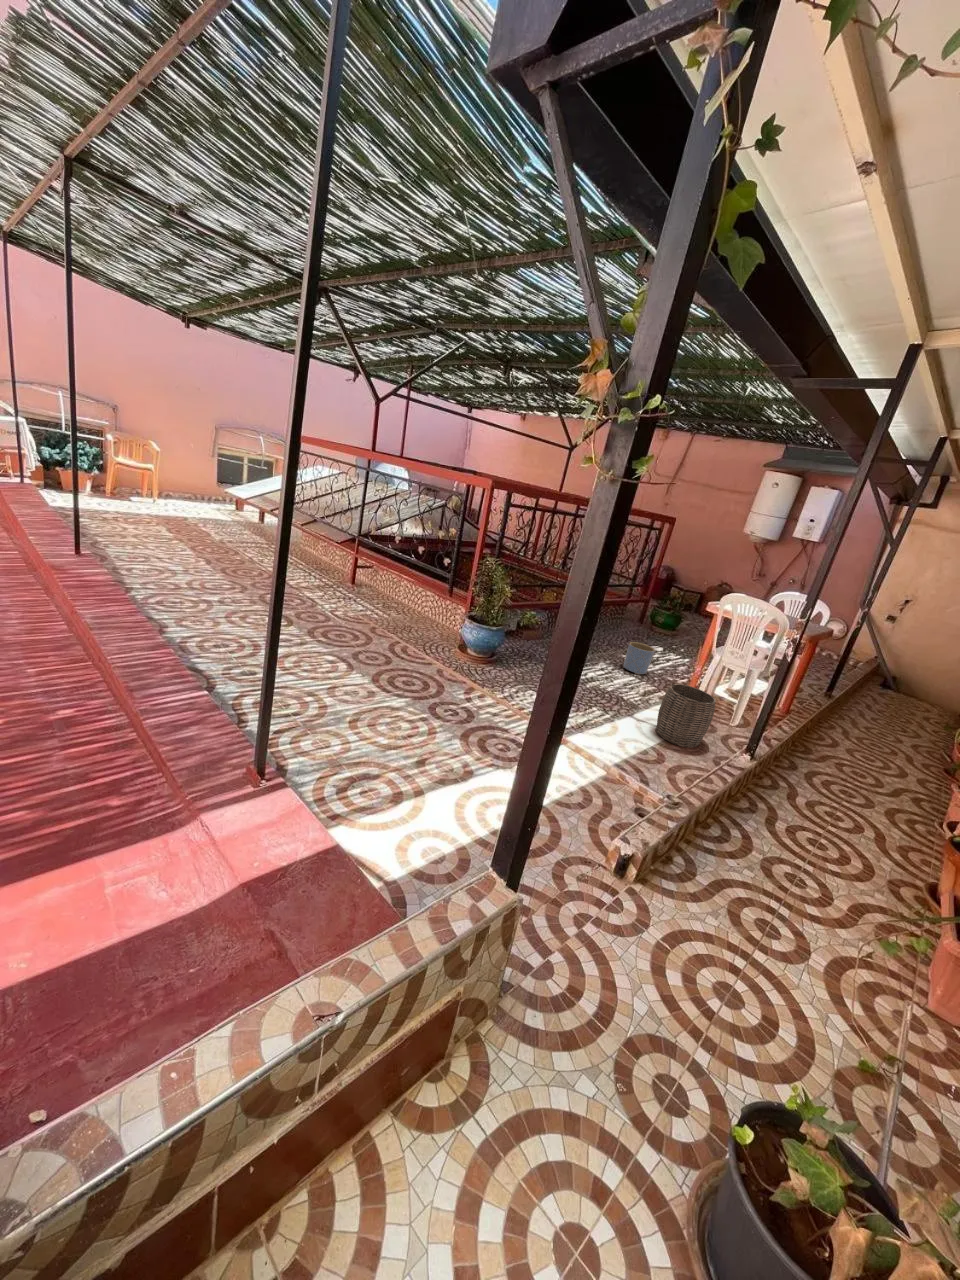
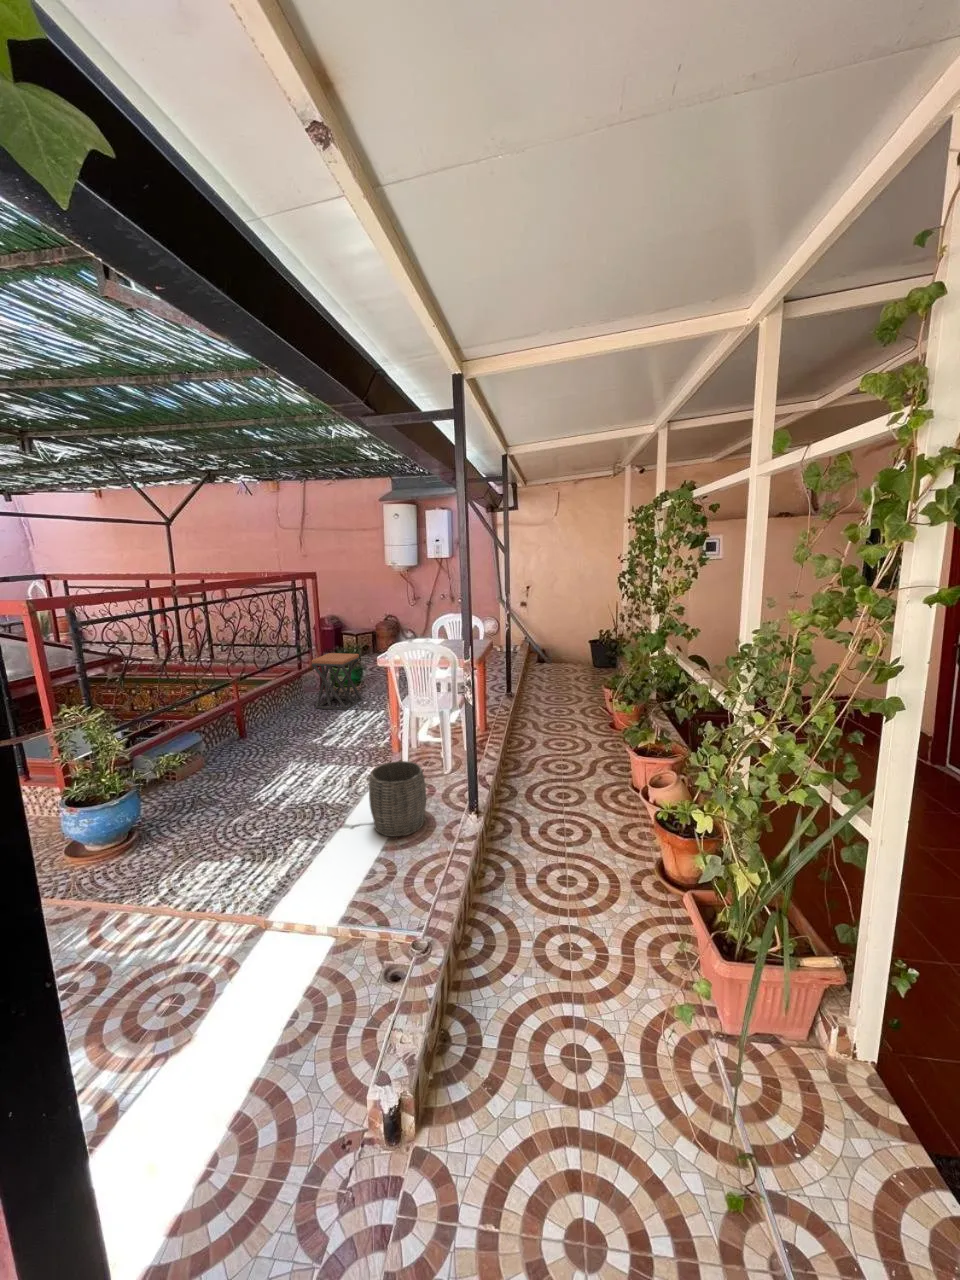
stool: none [630,594,686,646] -> present [312,653,362,710]
planter: present [623,642,655,674] -> none [314,721,345,759]

